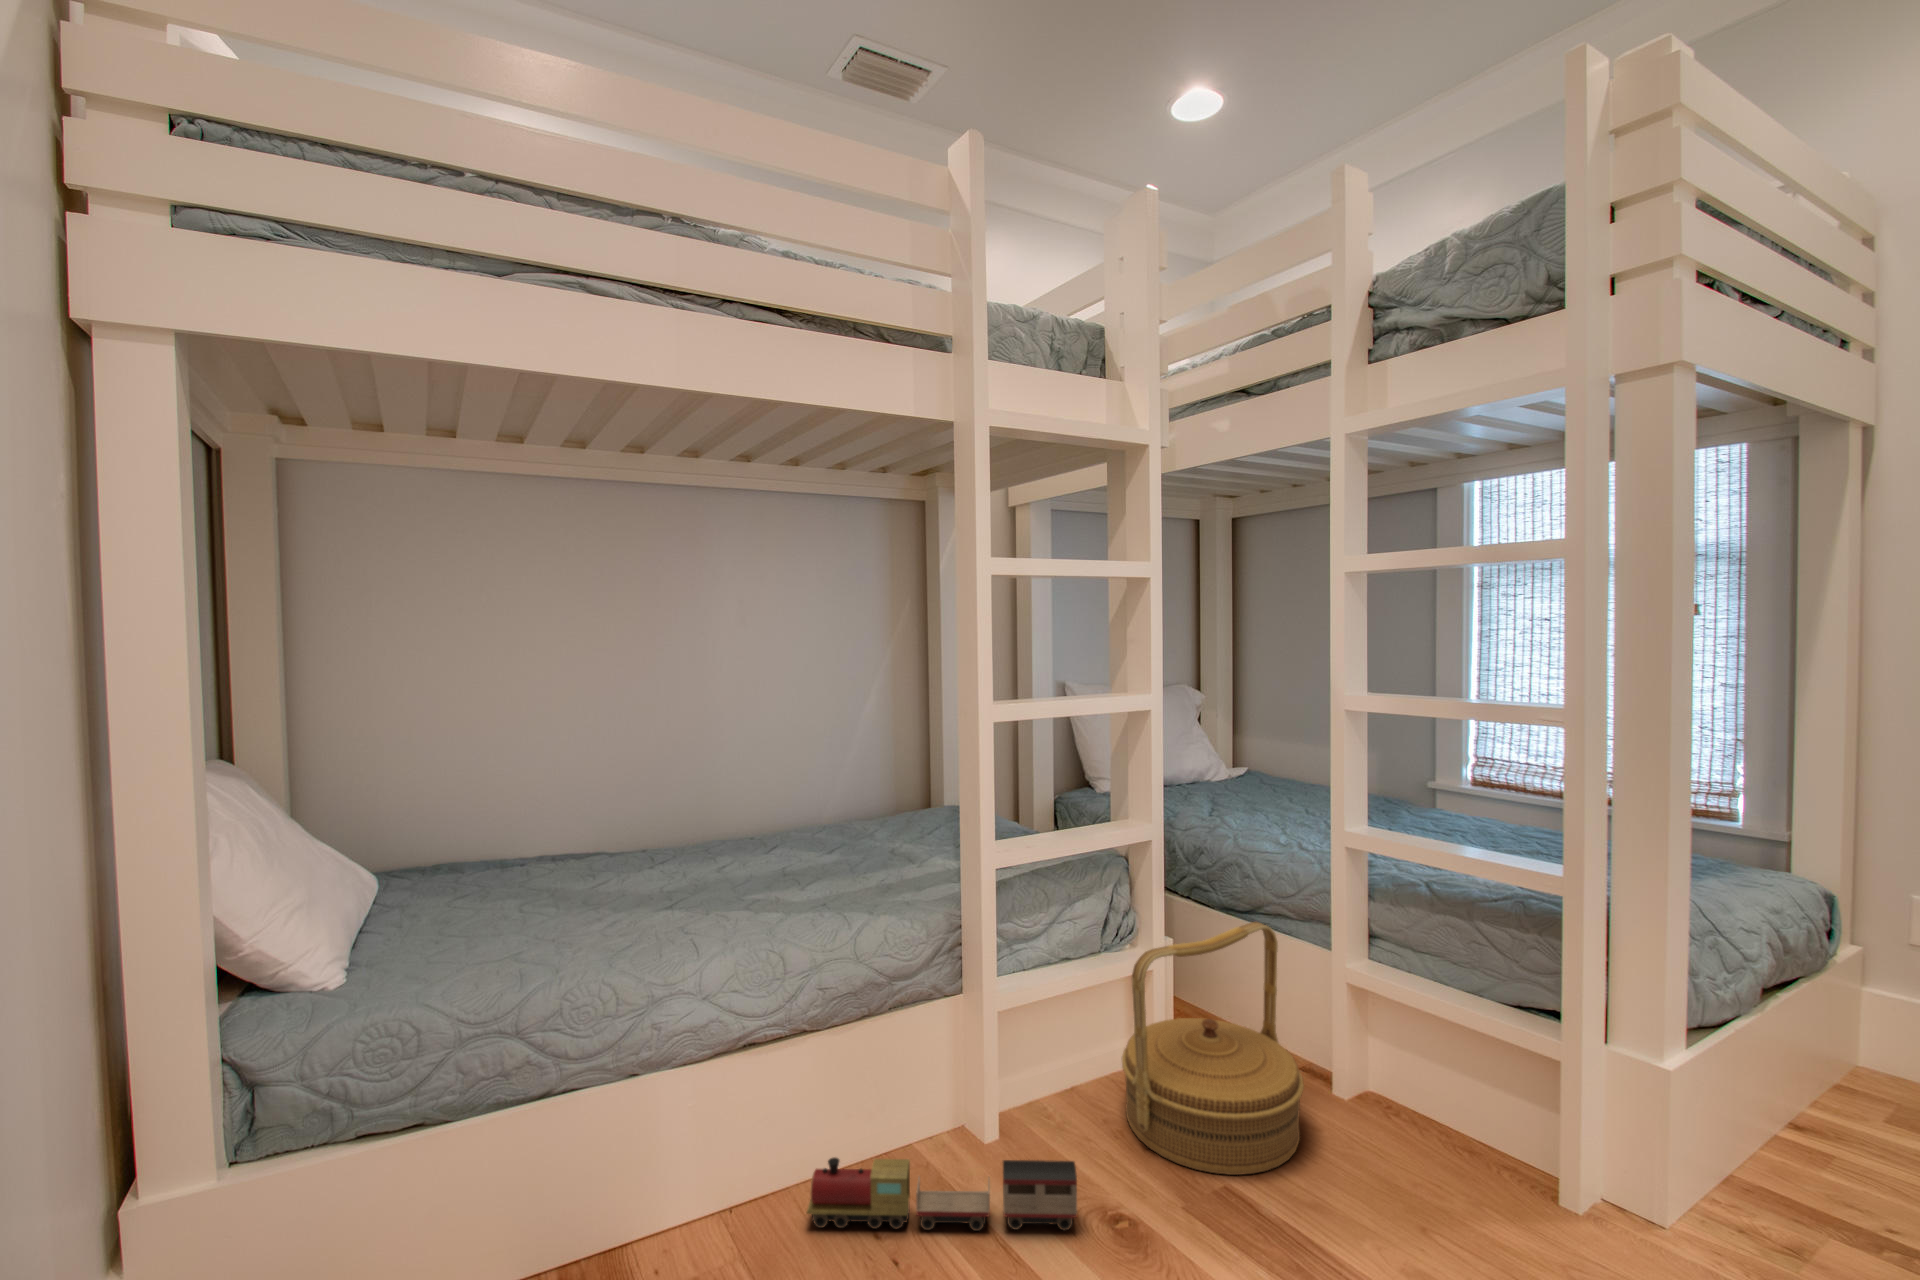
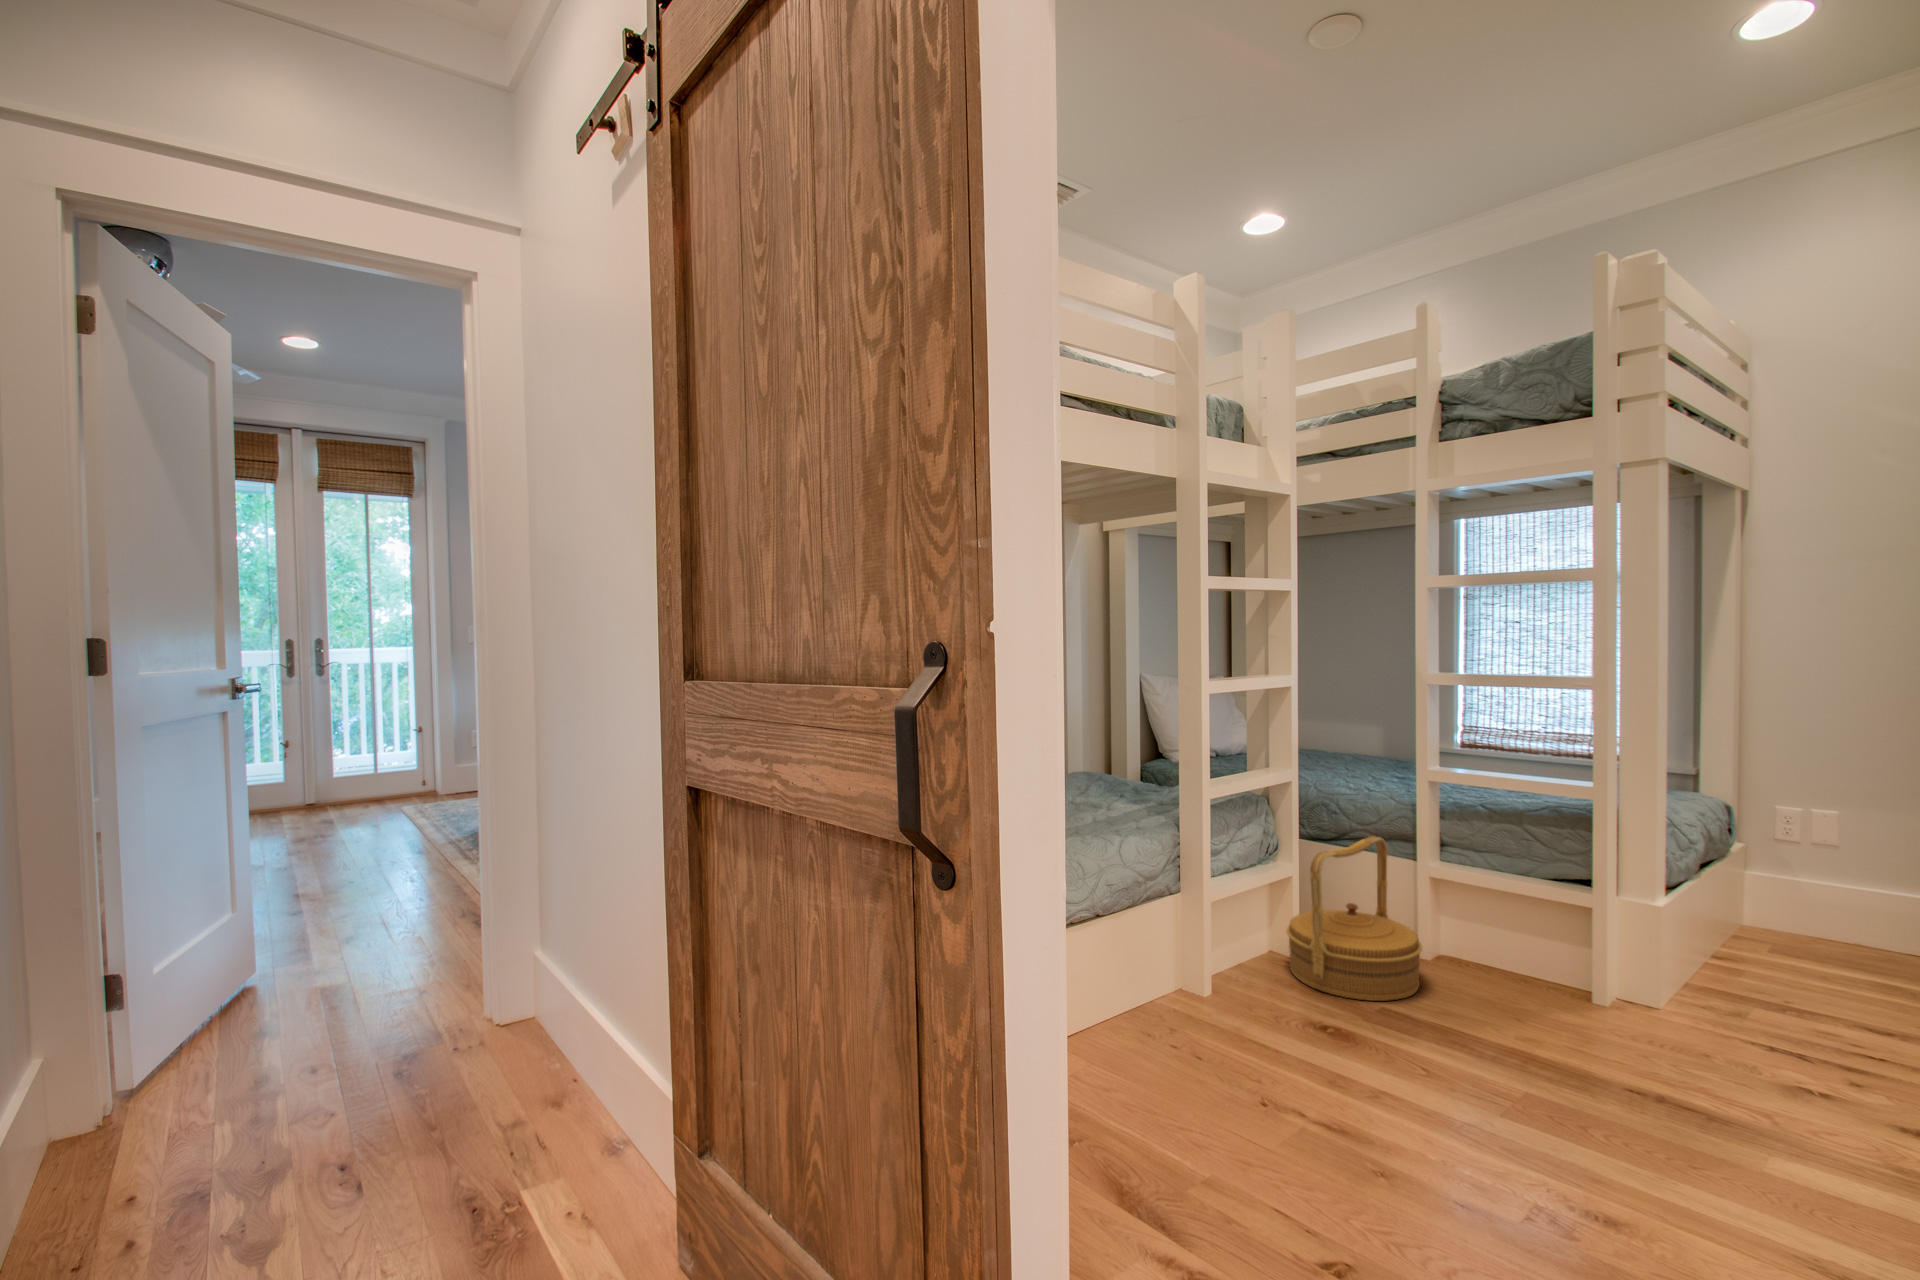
toy train: present [807,1157,1077,1231] -> none [1123,989,1309,1044]

